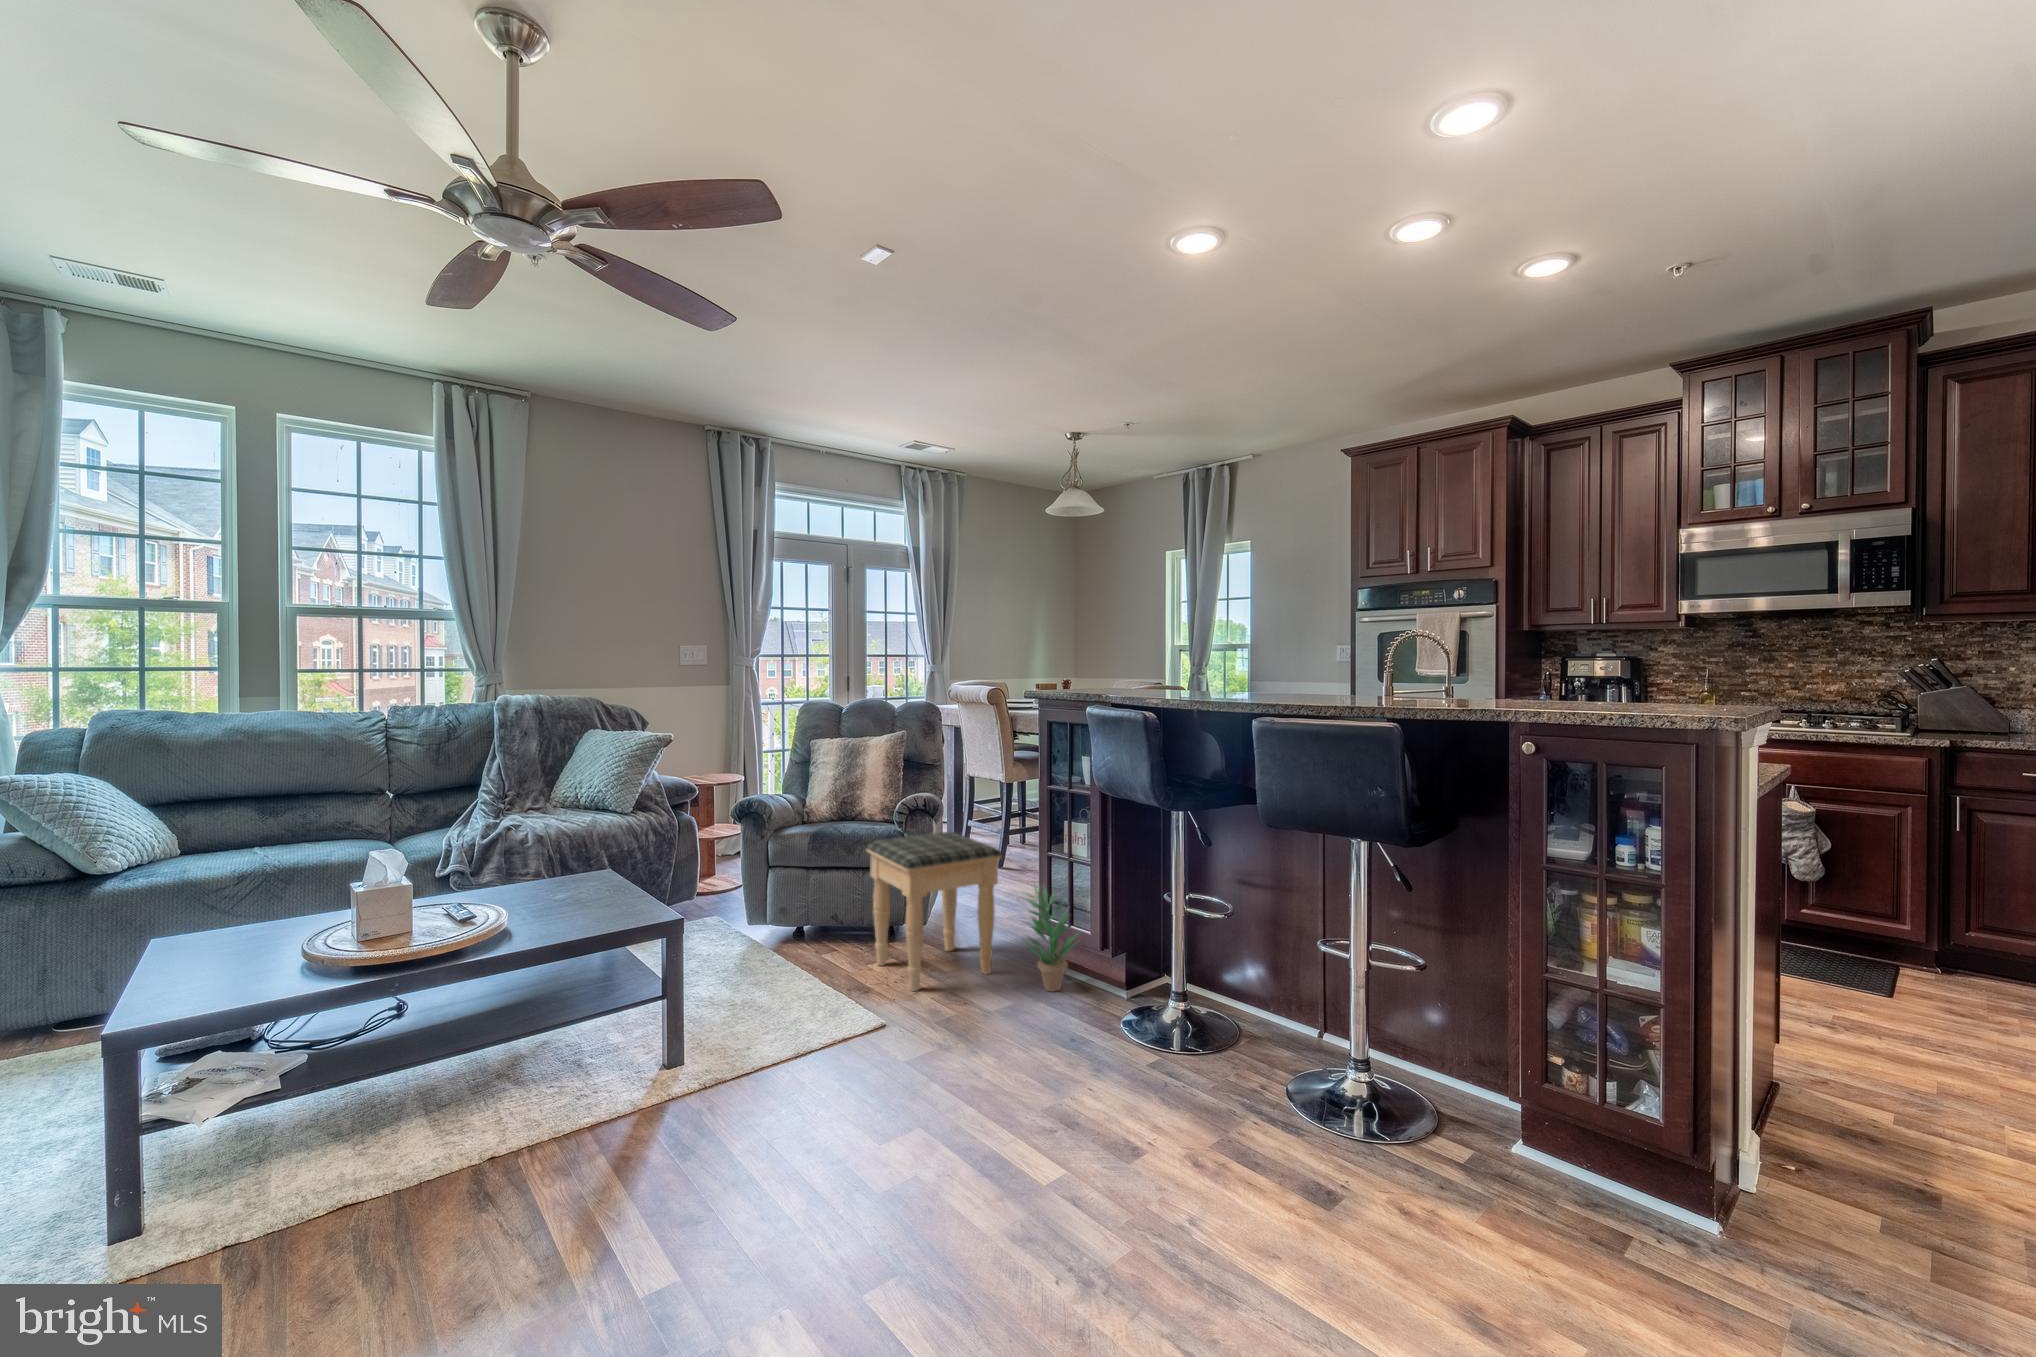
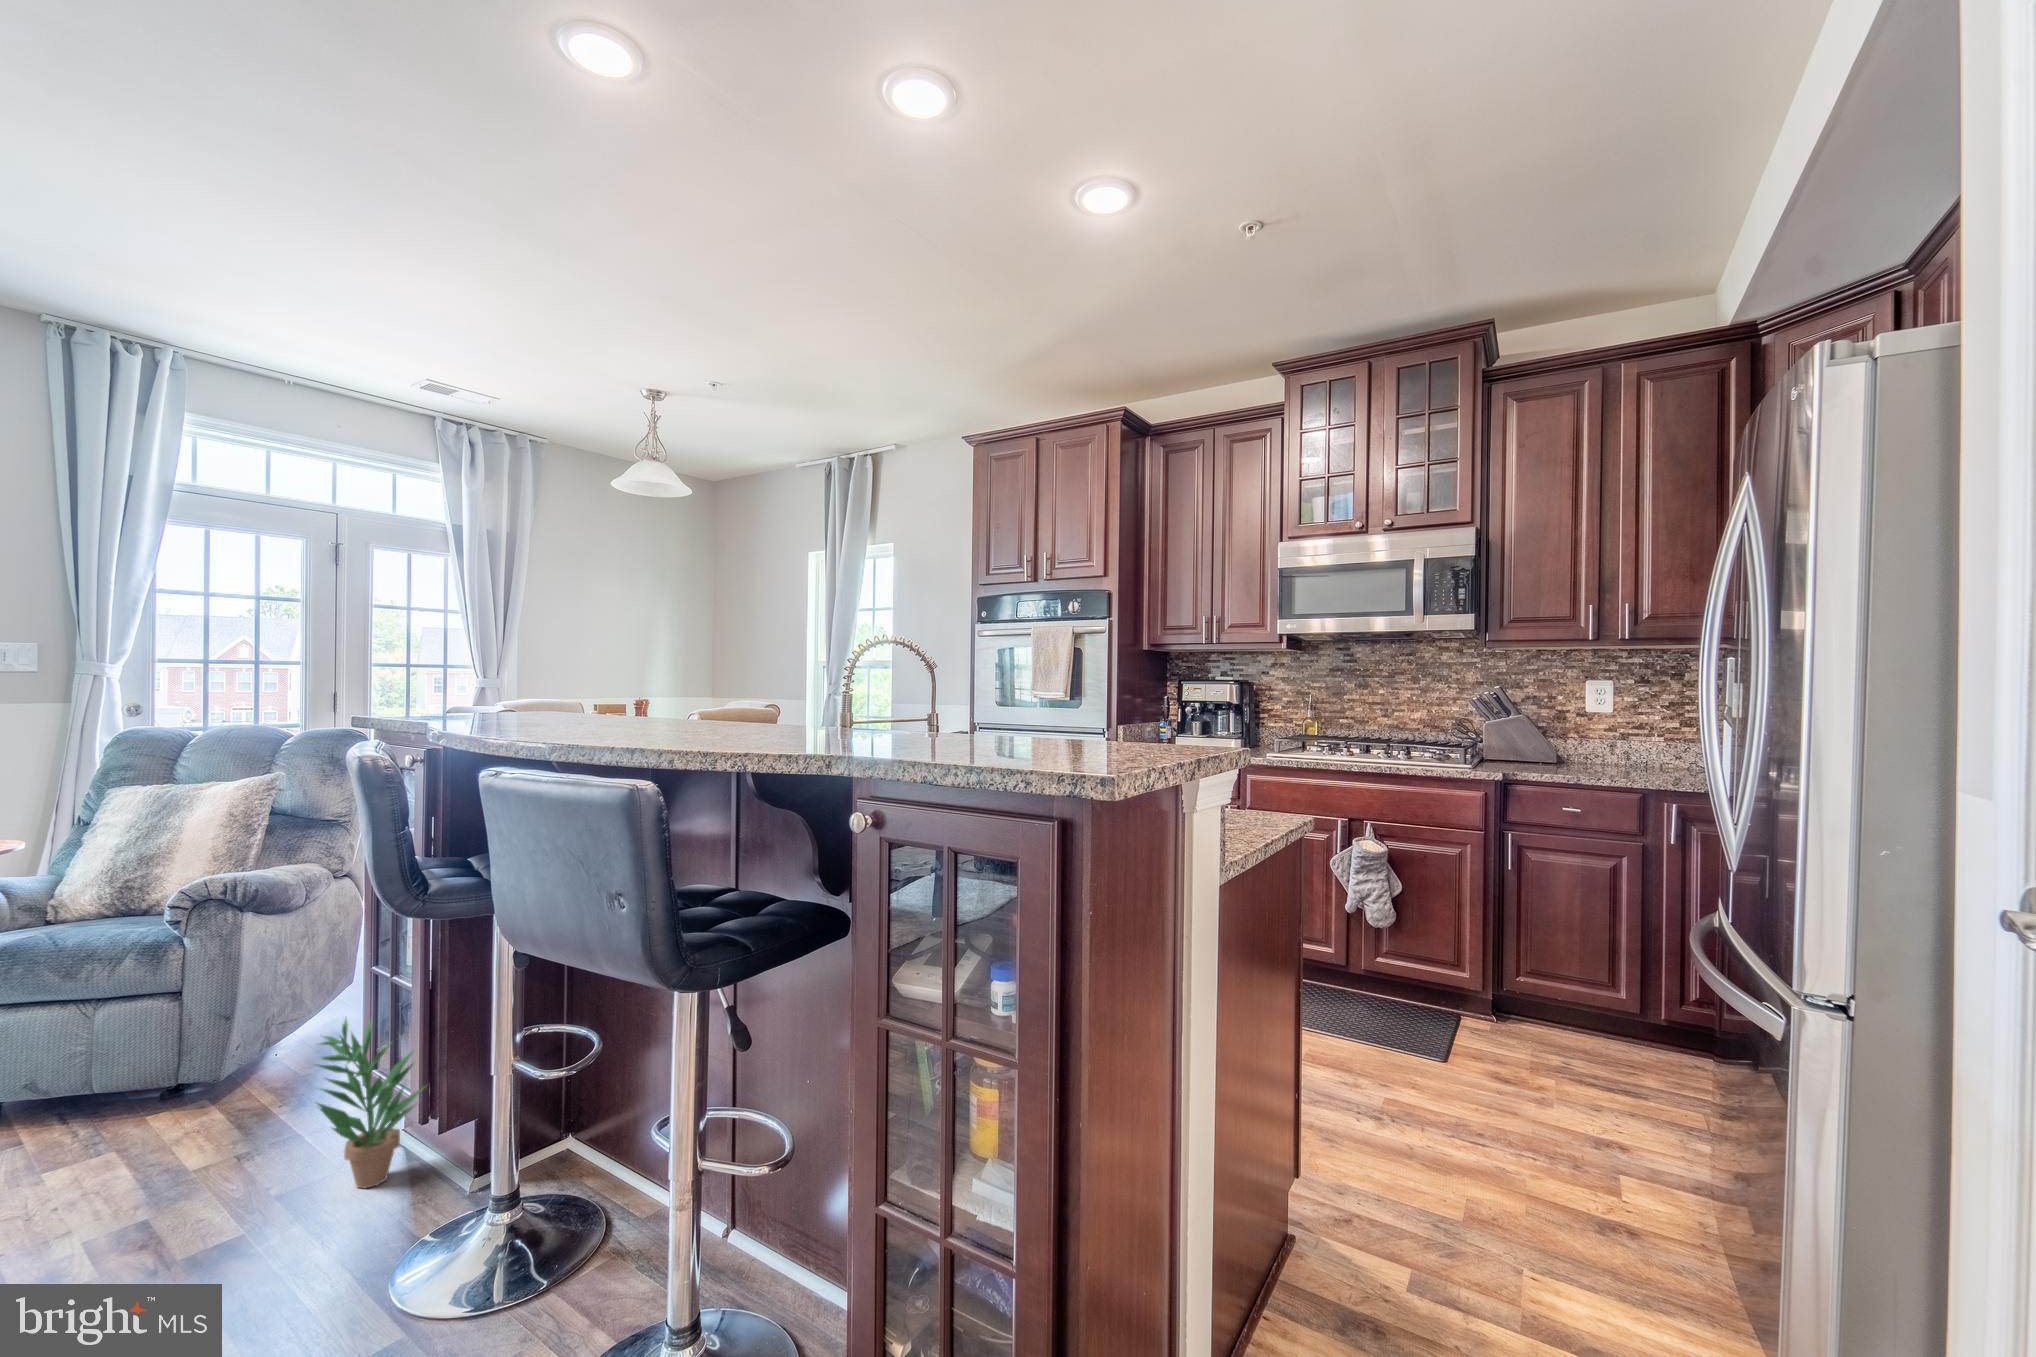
footstool: present [867,832,1002,991] -> none [69,933,315,1221]

